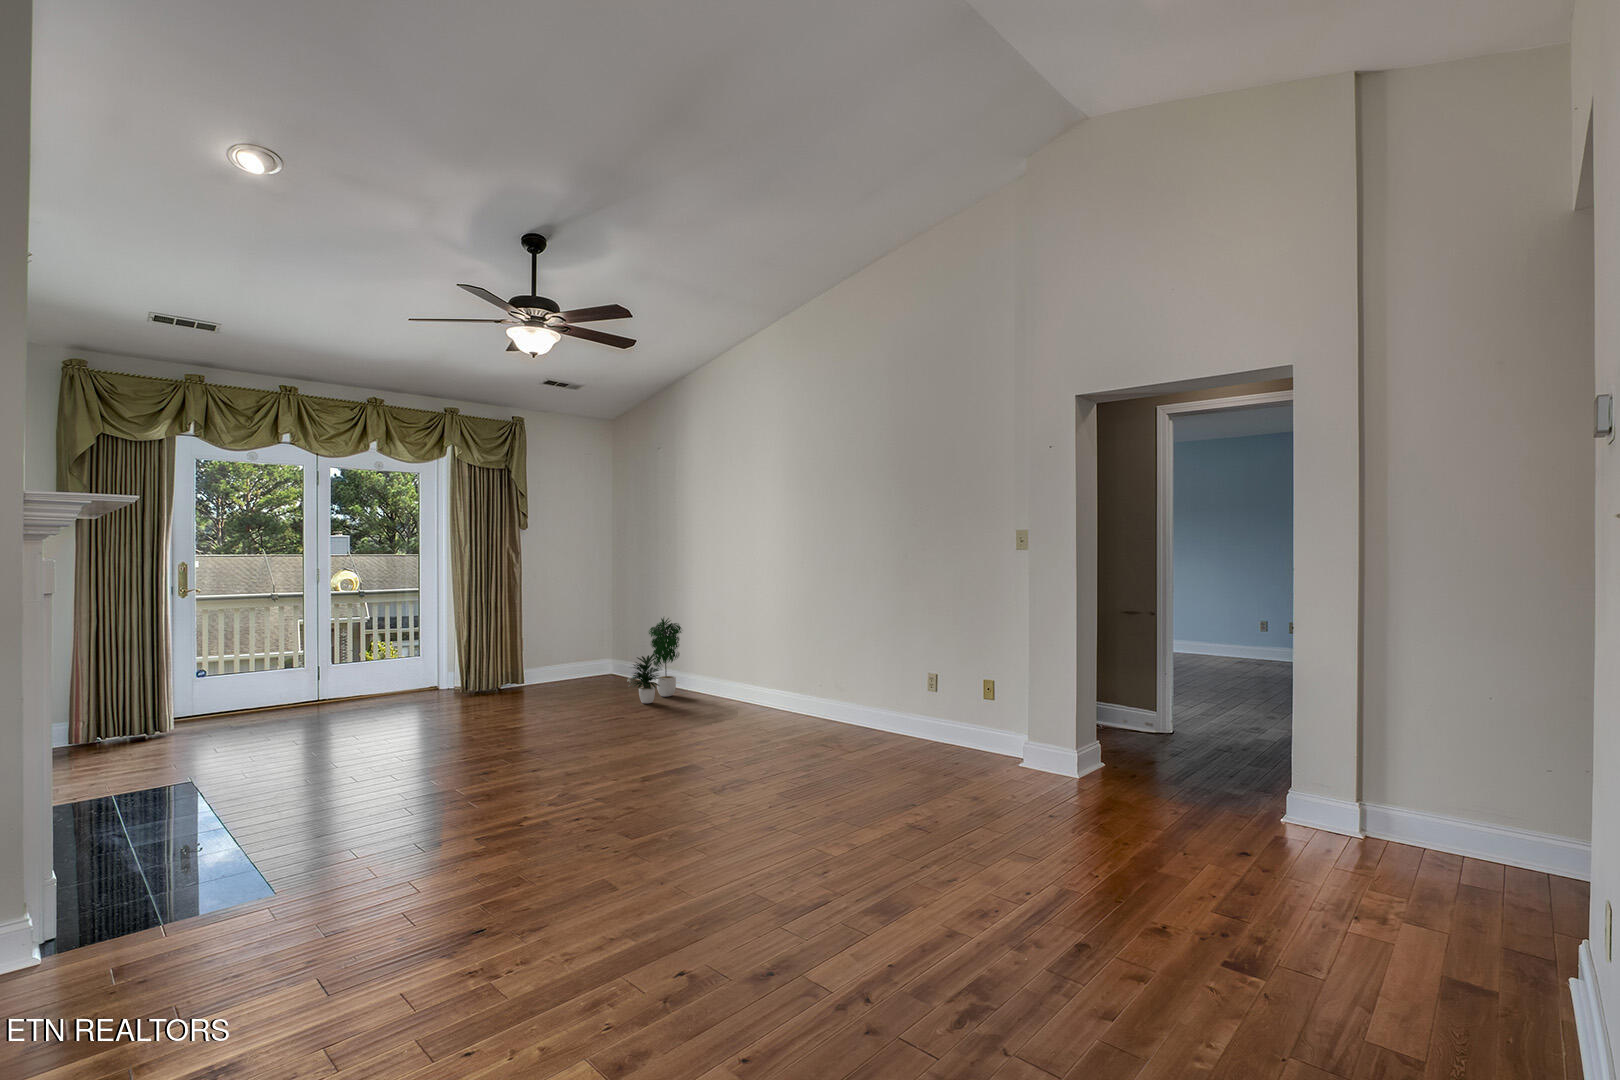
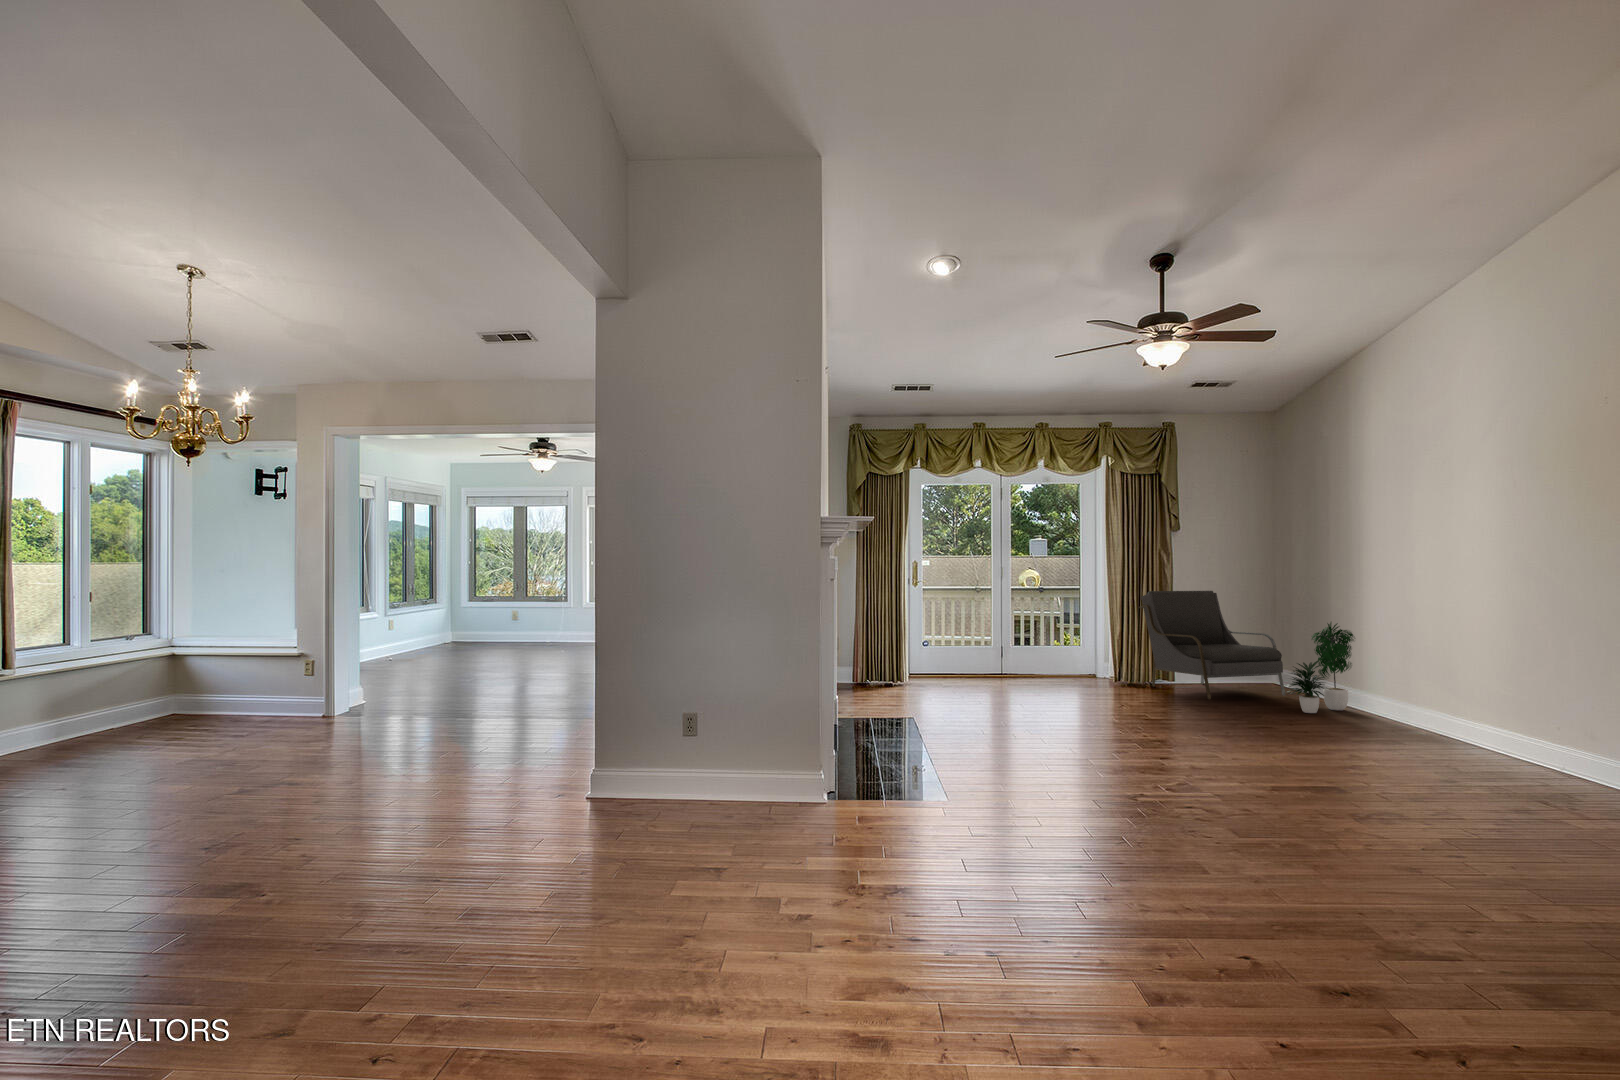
armchair: none [487,588,624,701] -> present [1139,591,1286,699]

